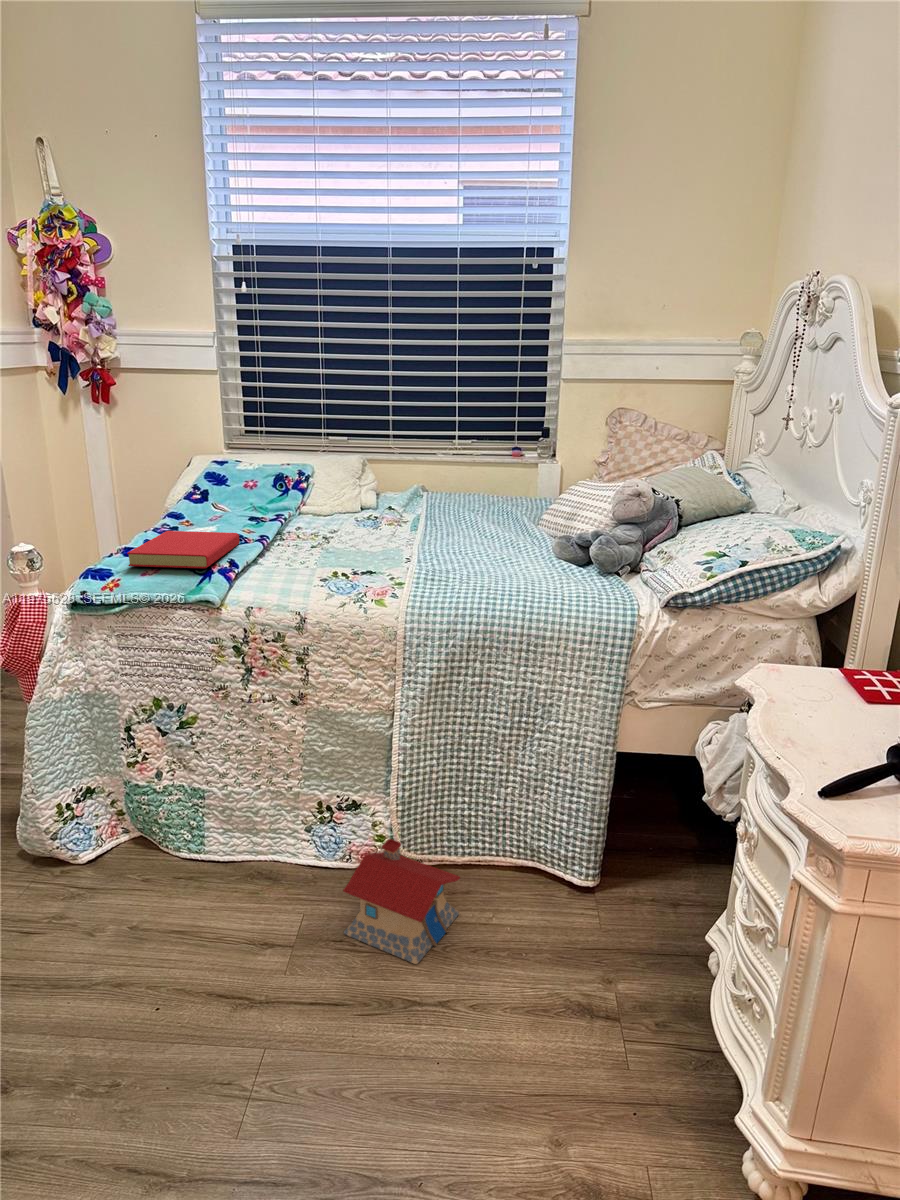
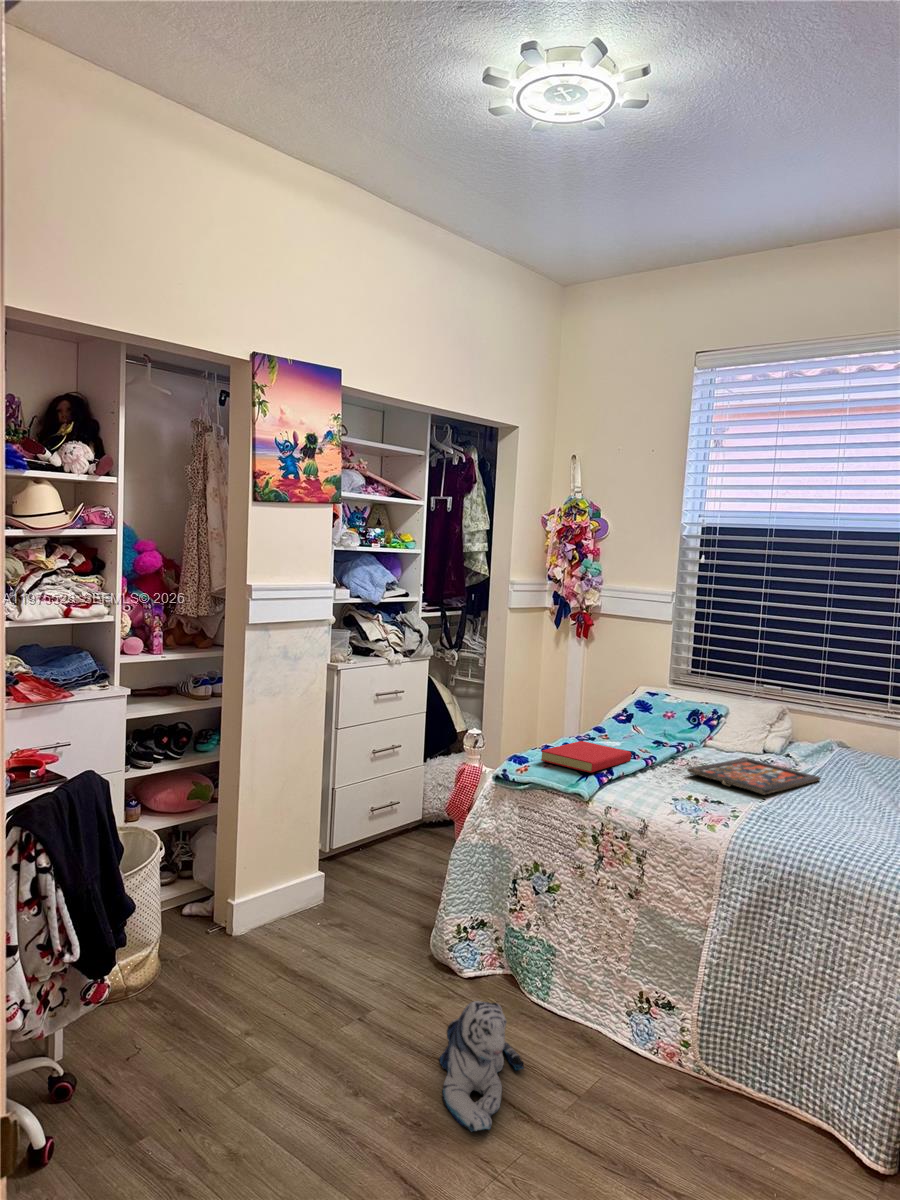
board game: none [308,517,438,553] -> present [687,757,820,795]
toy house: present [343,839,460,964] -> none [623,1038,734,1155]
plush toy: none [101,891,217,1060] -> present [439,1001,524,1132]

